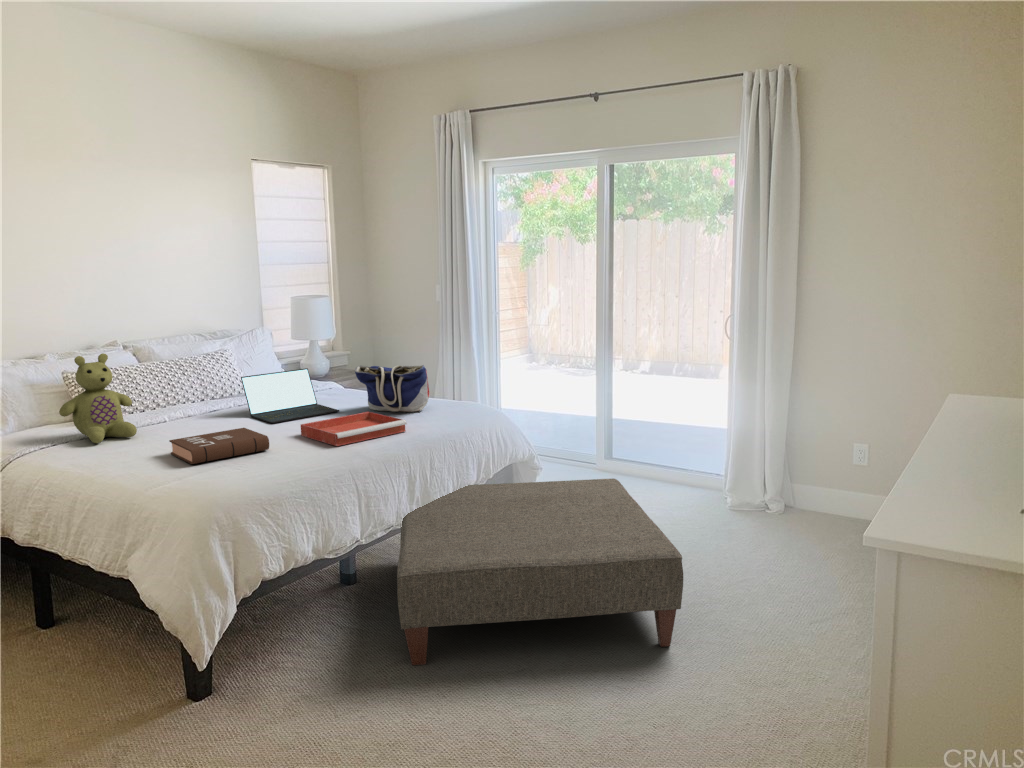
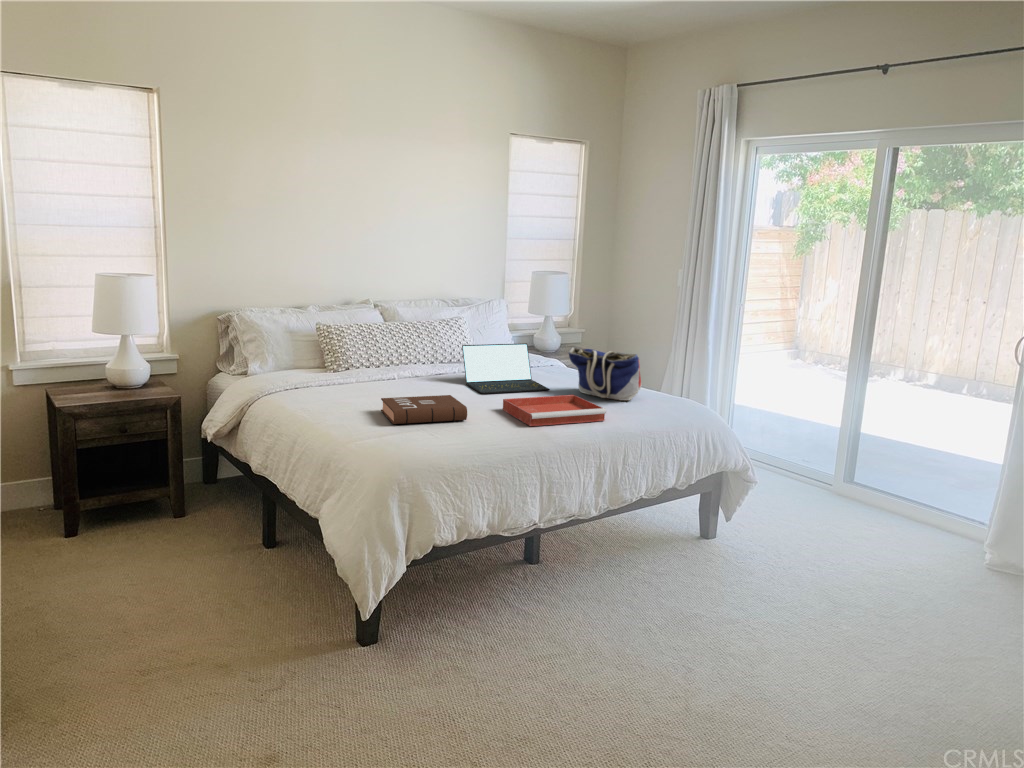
stuffed bear: present [59,353,137,443] -> none [301,311,363,392]
ottoman: present [397,478,683,665] -> none [557,480,887,714]

